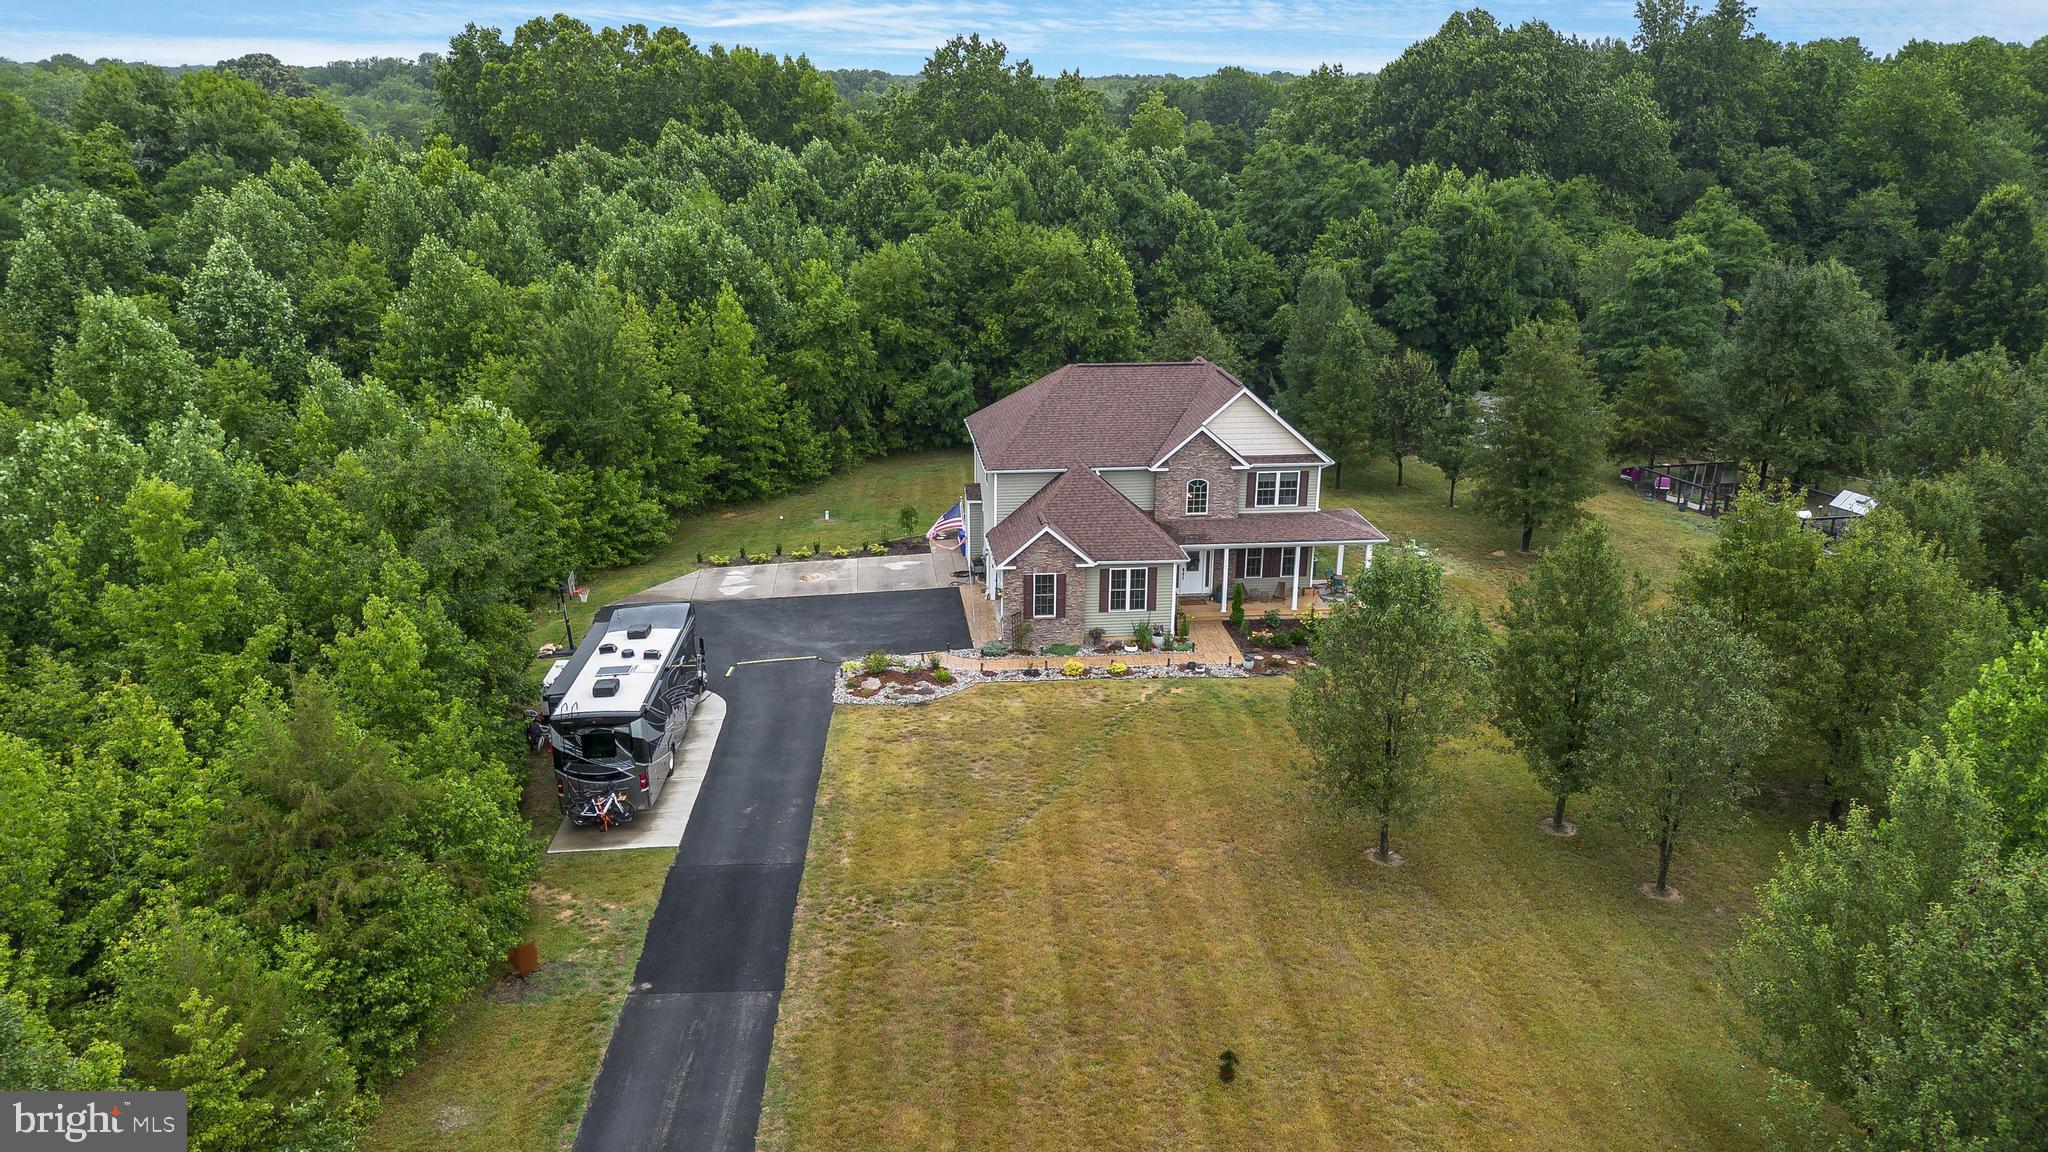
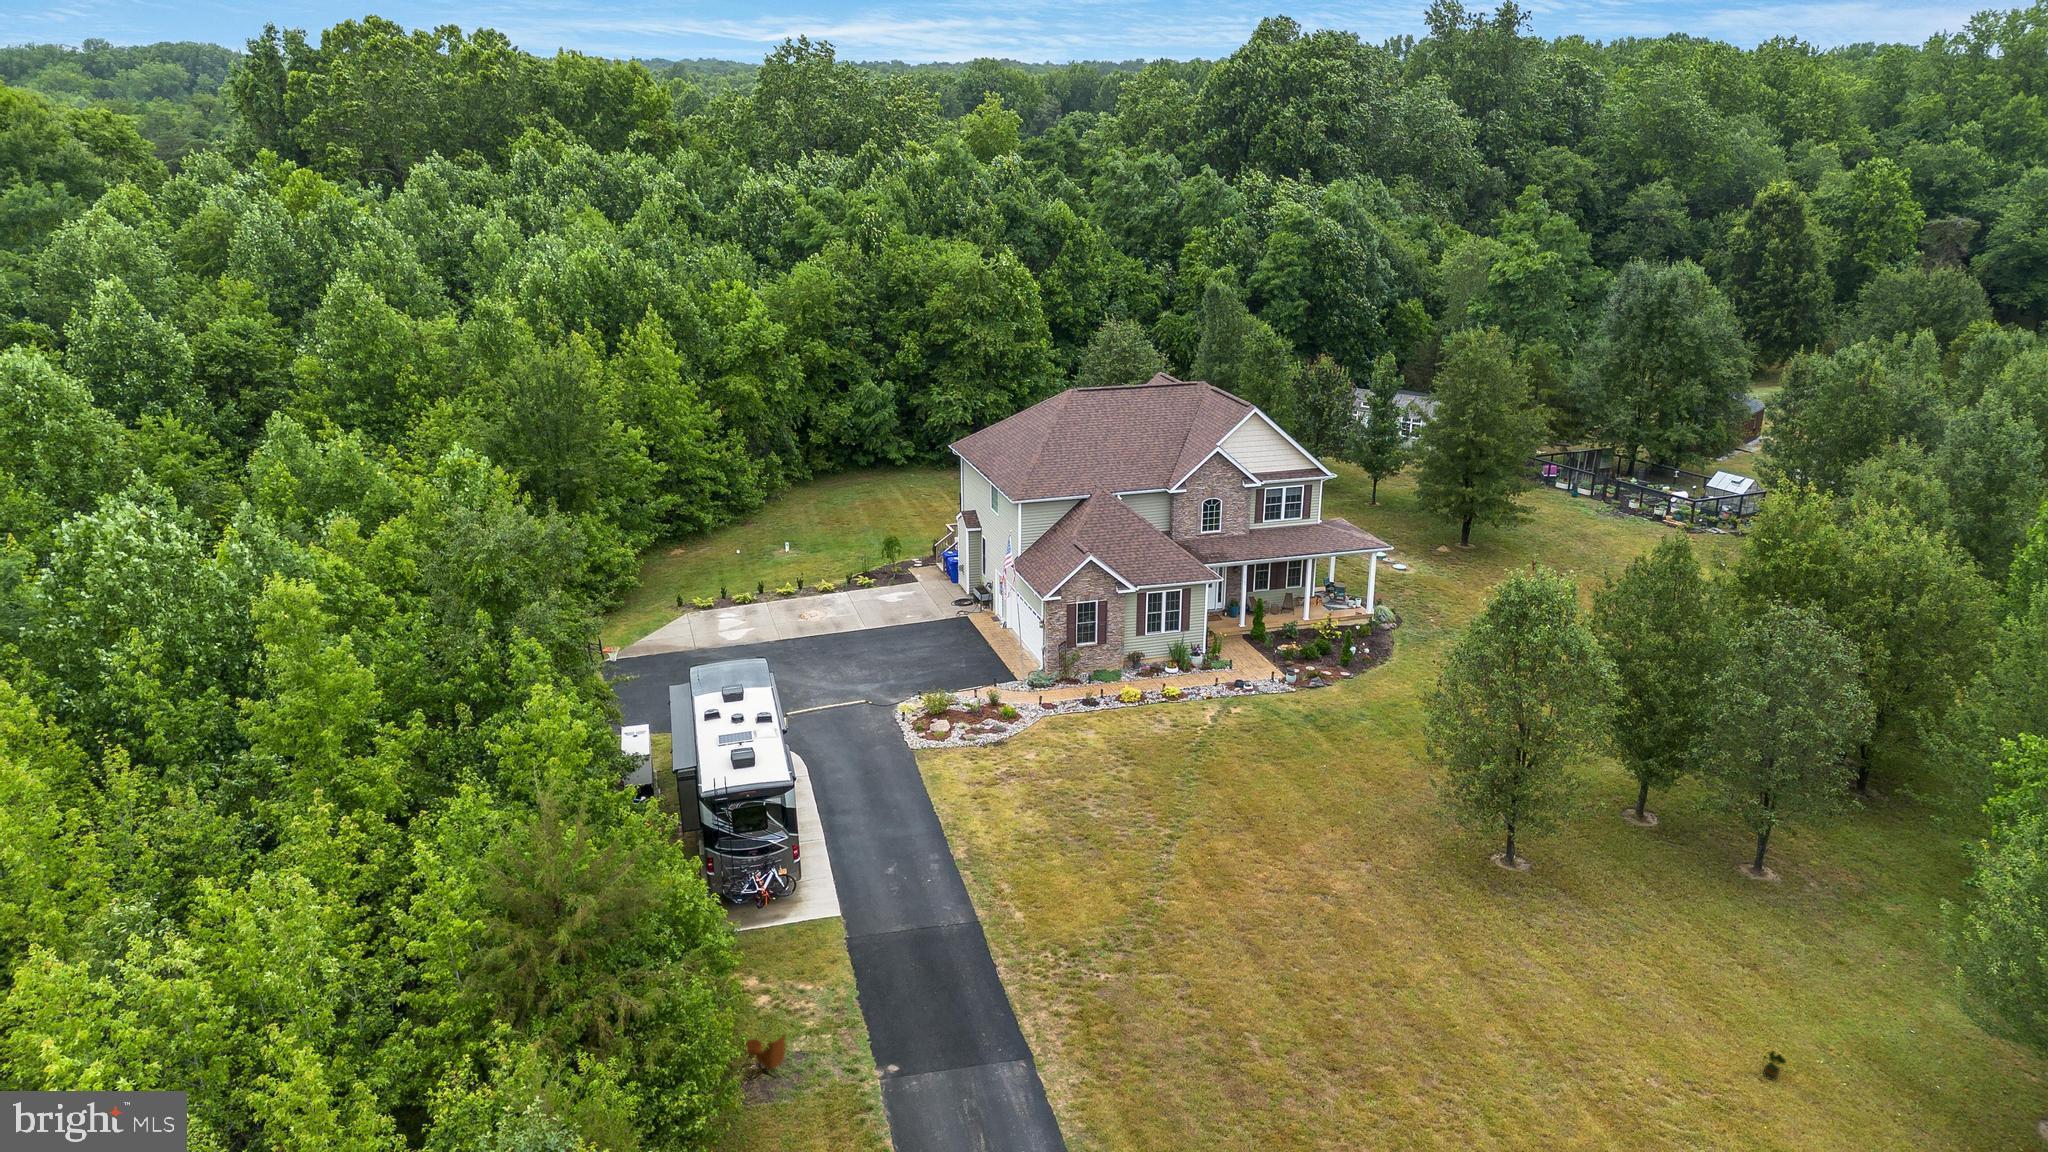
potted tree: present [1218,1050,1240,1083] -> present [1763,1051,1786,1080]

